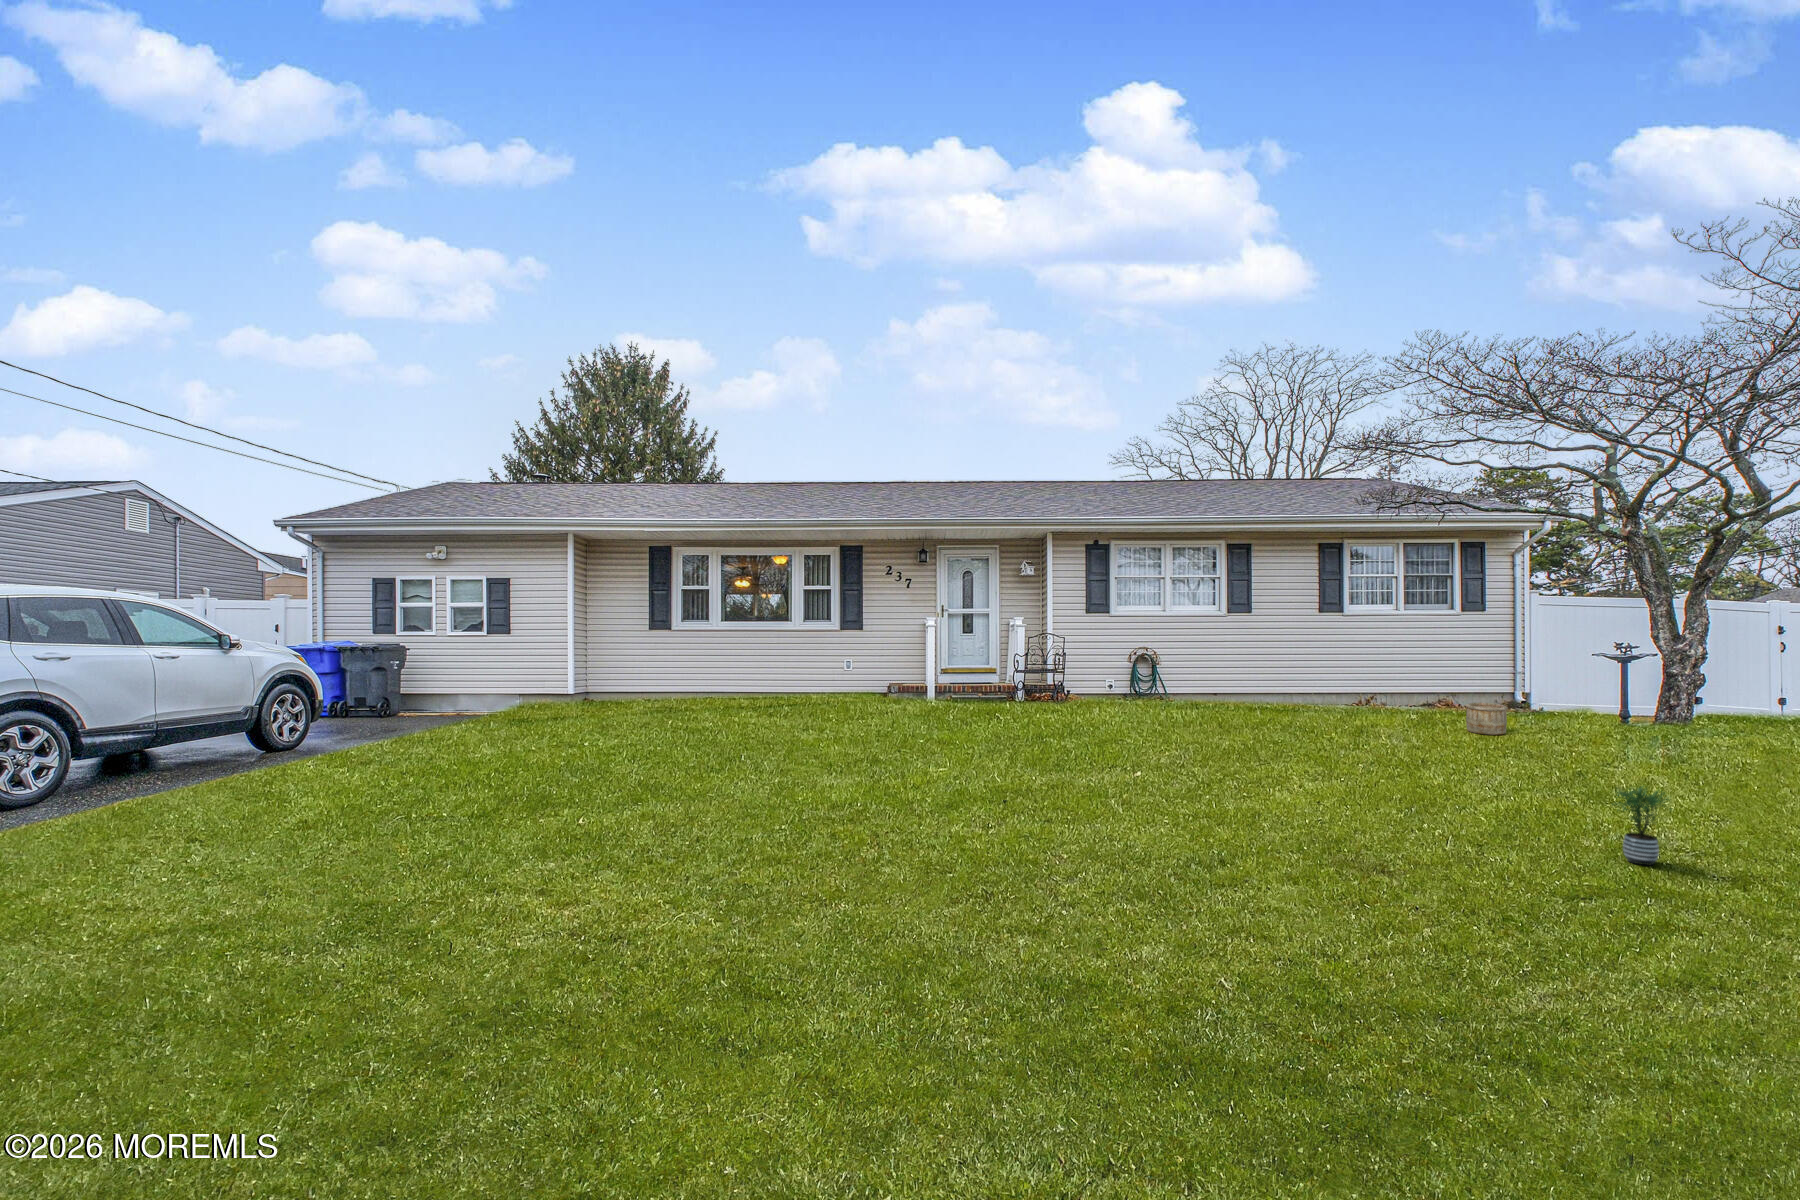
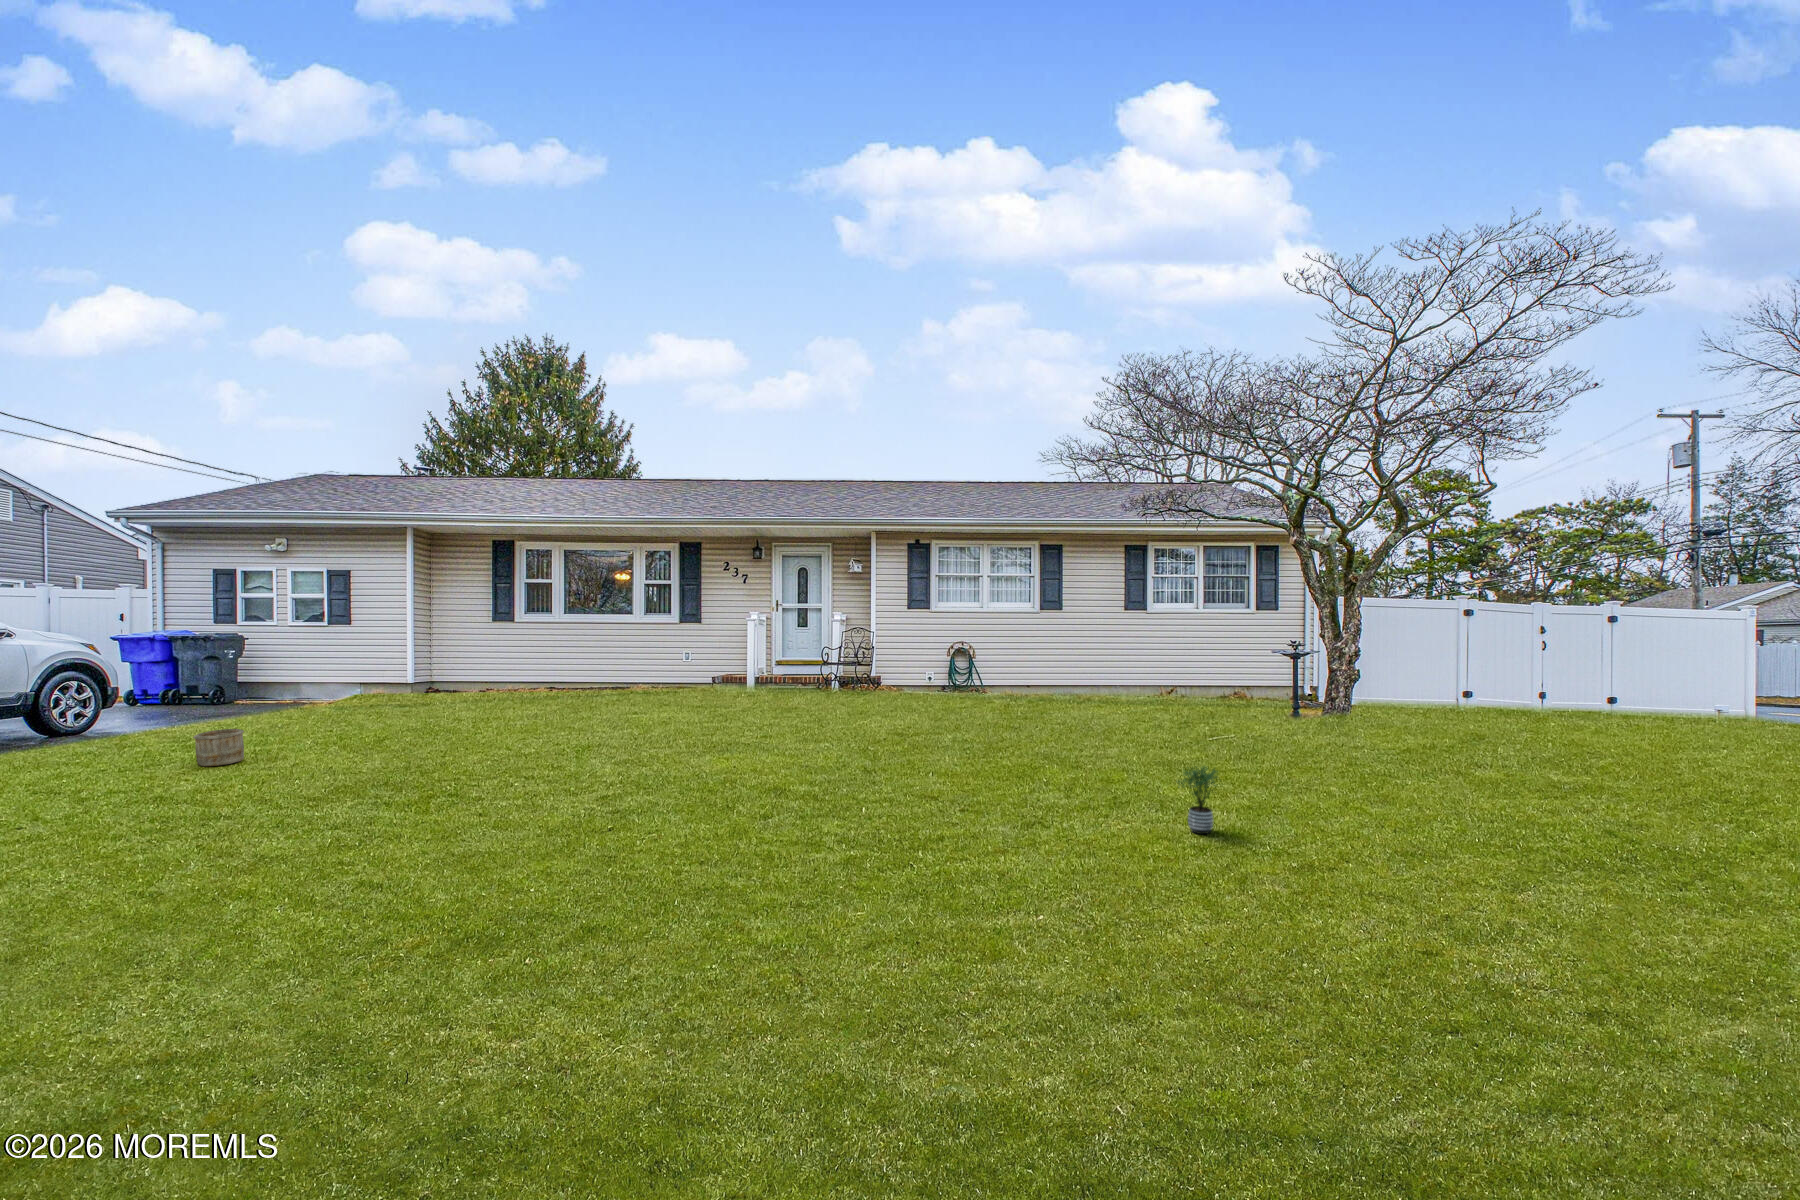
wooden bucket: present [1465,702,1508,735] -> present [193,729,244,766]

